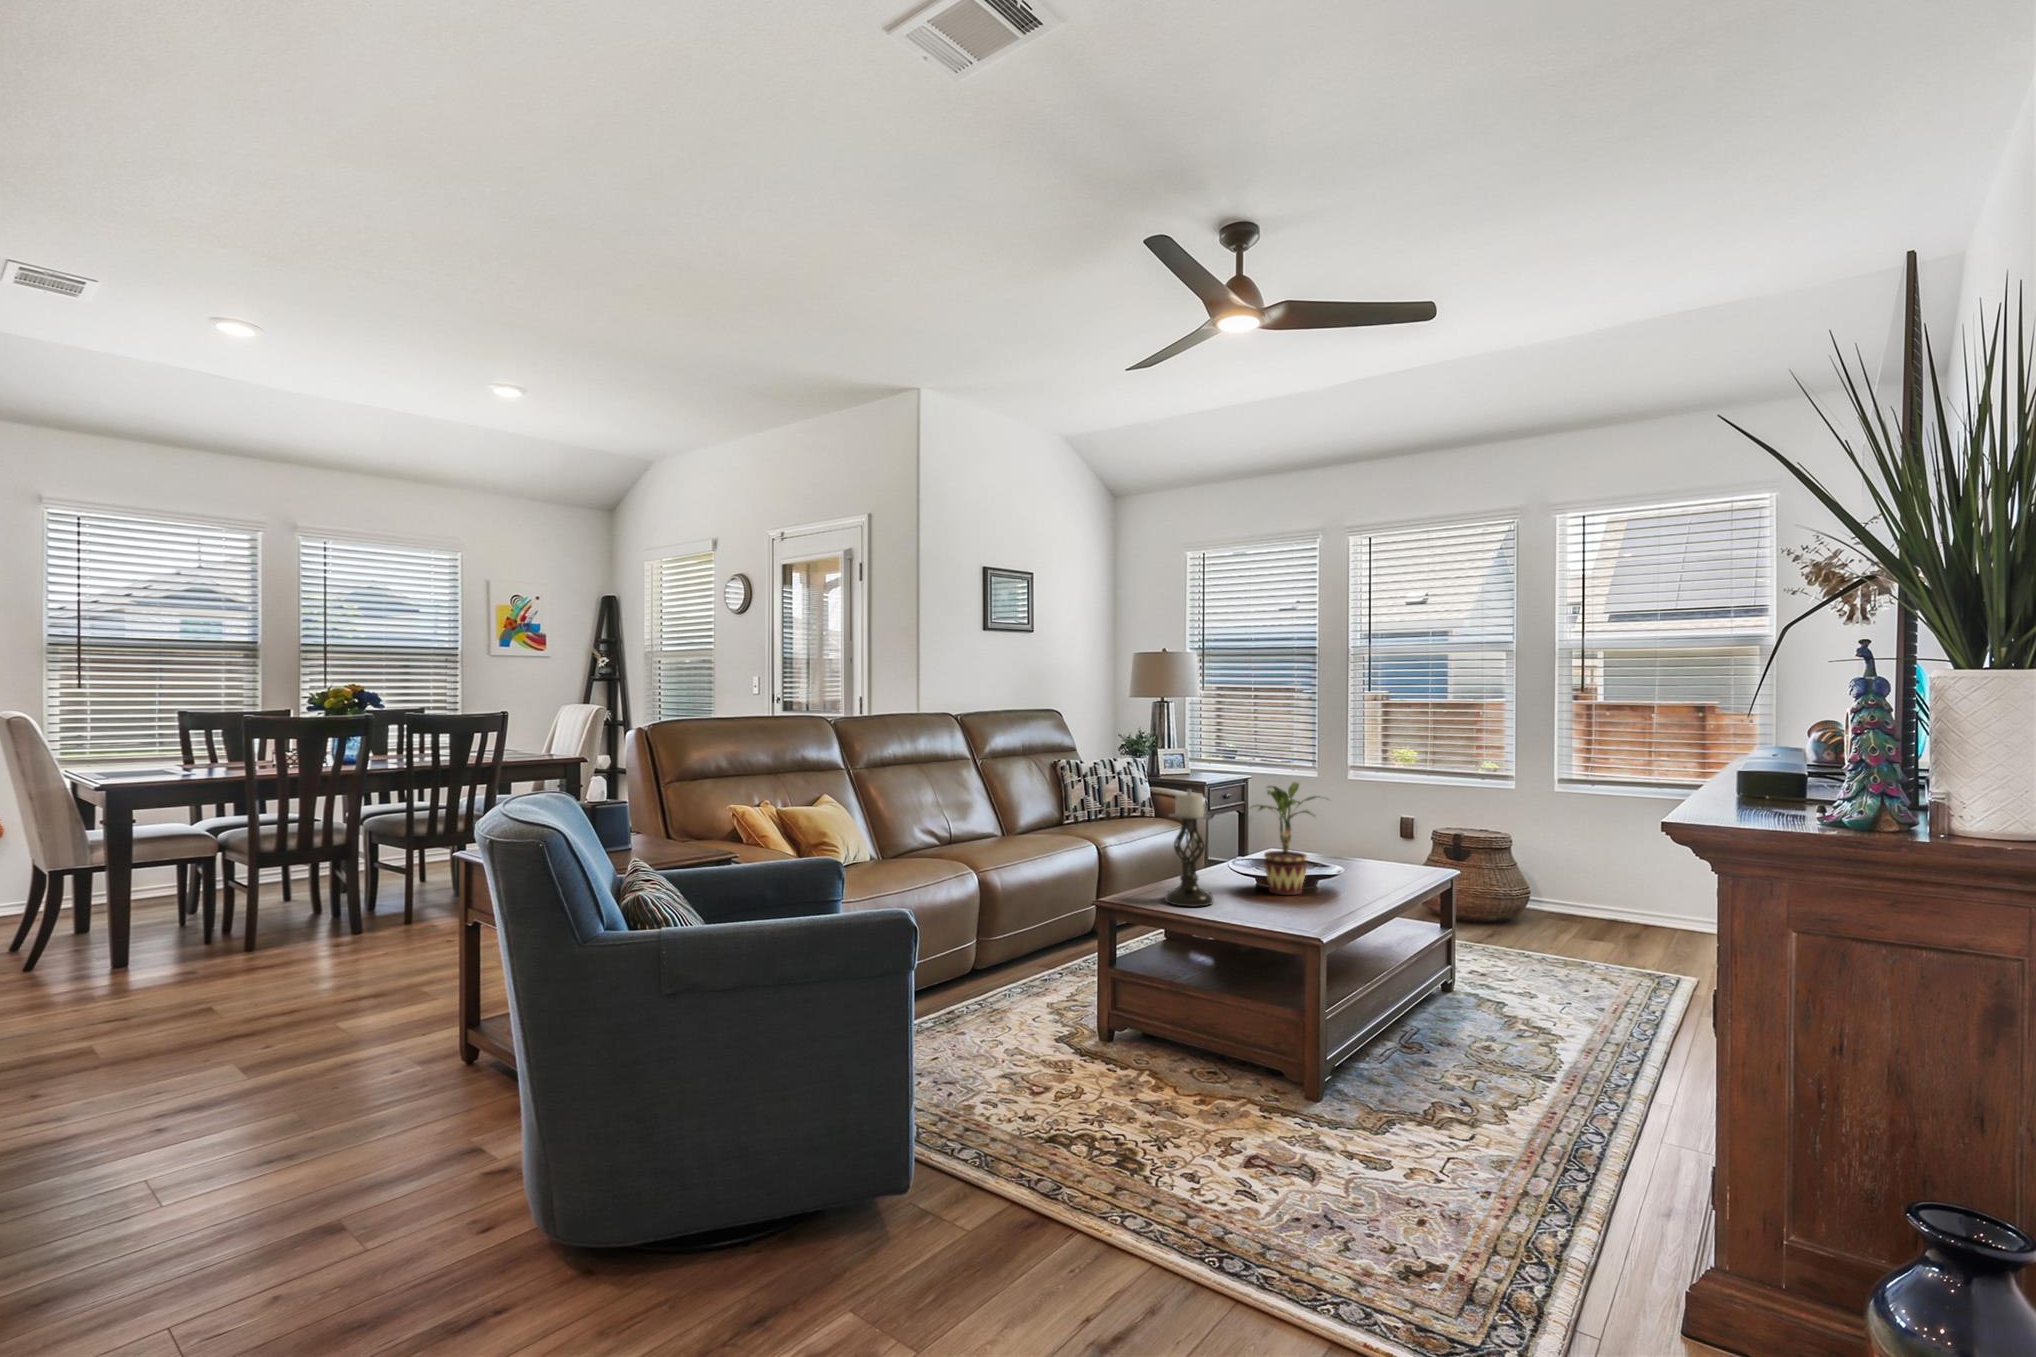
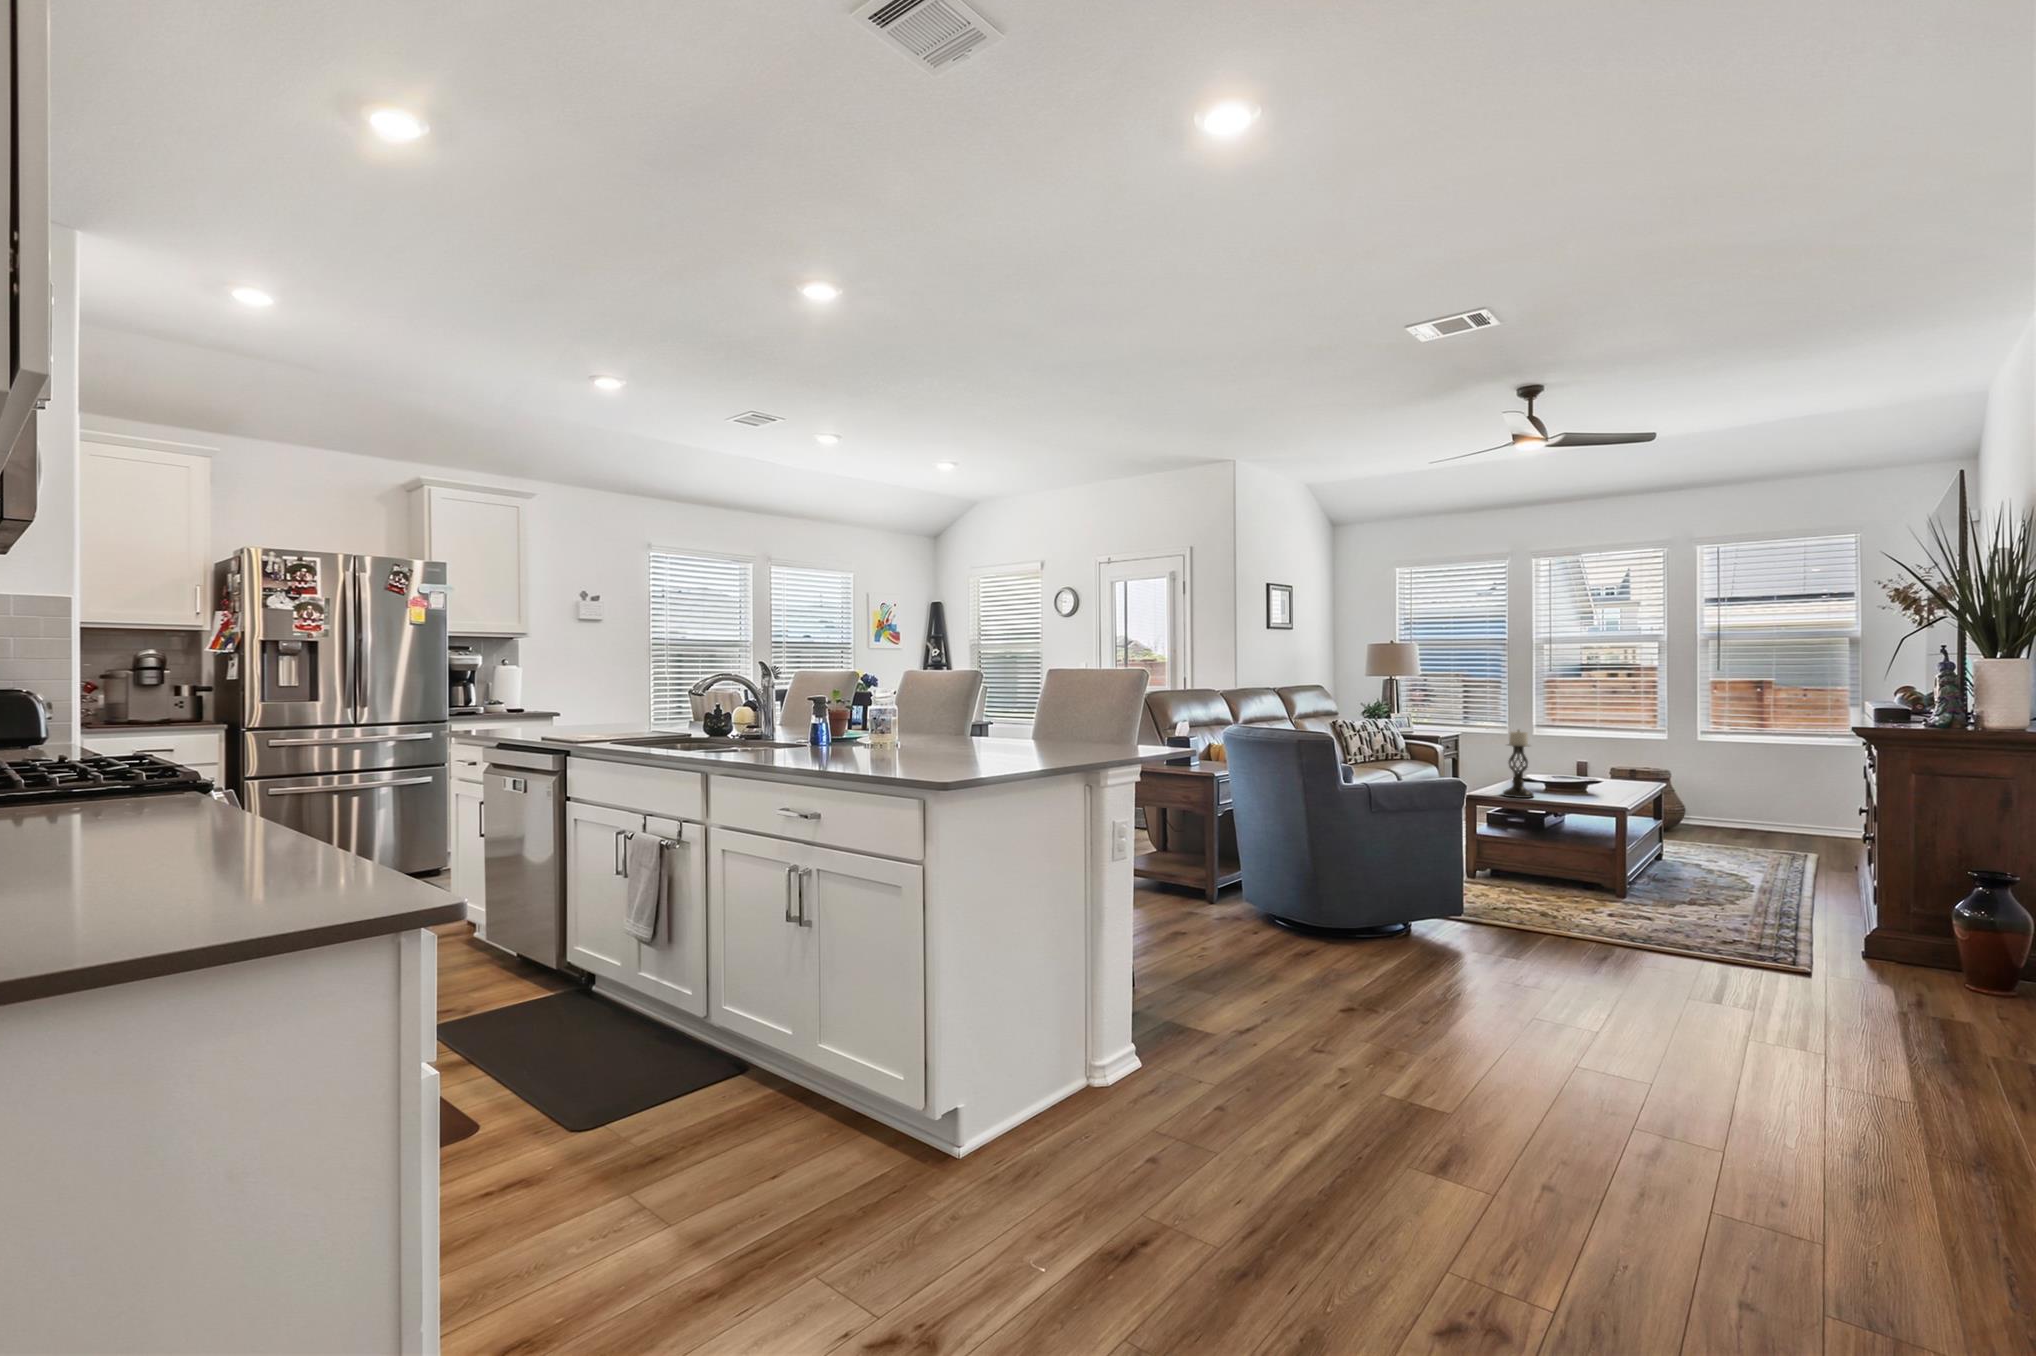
potted plant: present [1253,782,1320,895] -> none [1545,726,1601,794]

